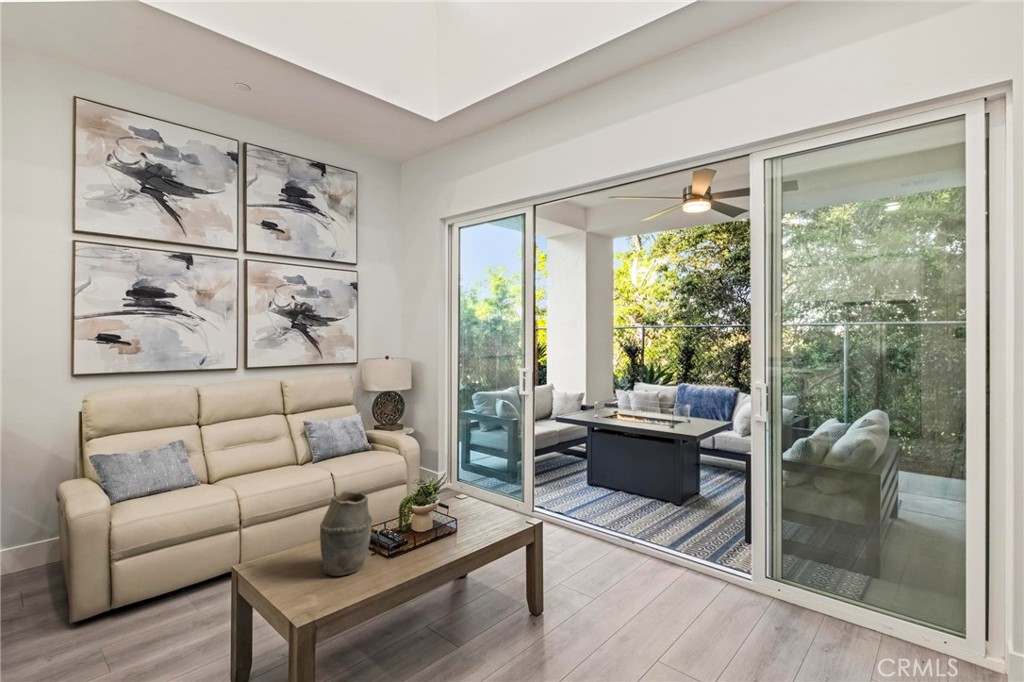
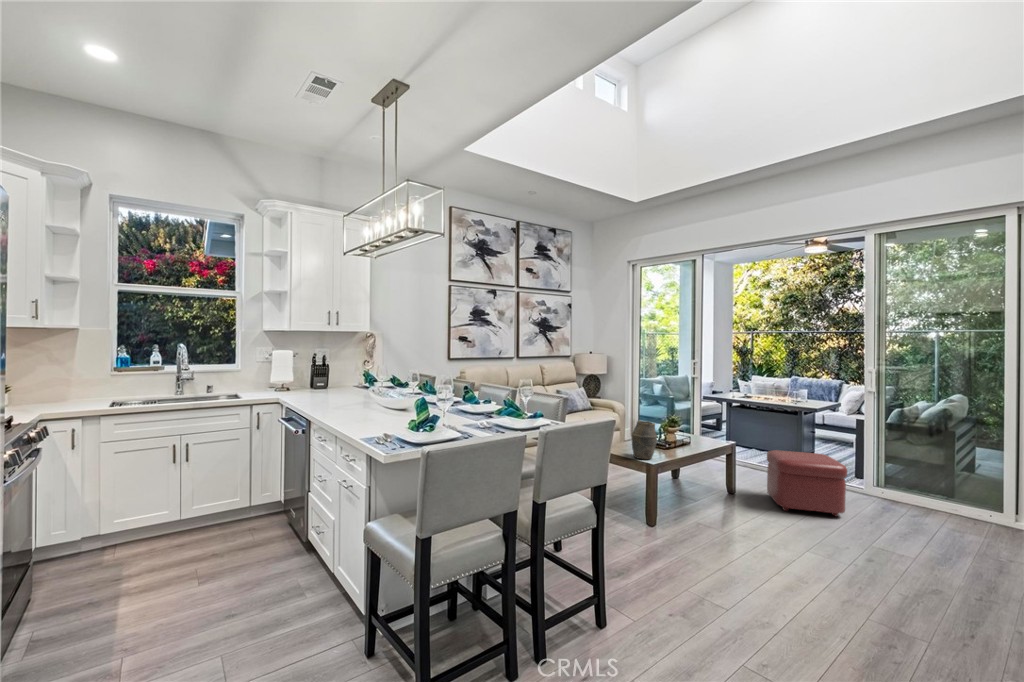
ottoman: none [596,522,714,648] -> present [767,450,847,517]

